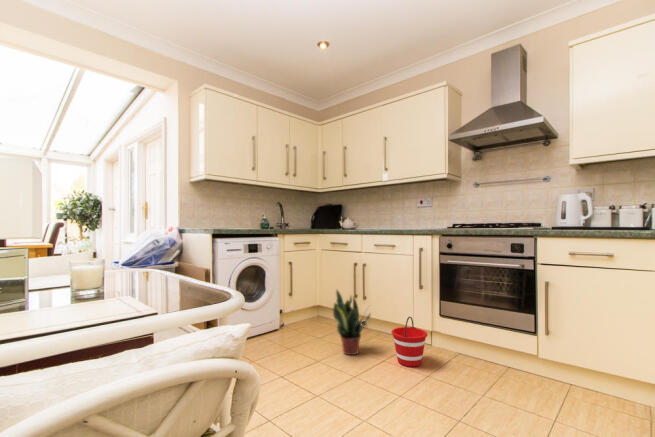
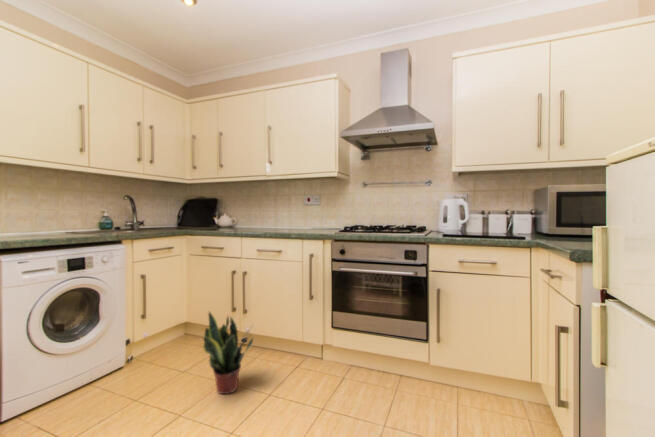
bucket: present [391,317,427,366] -> none [279,337,320,398]

